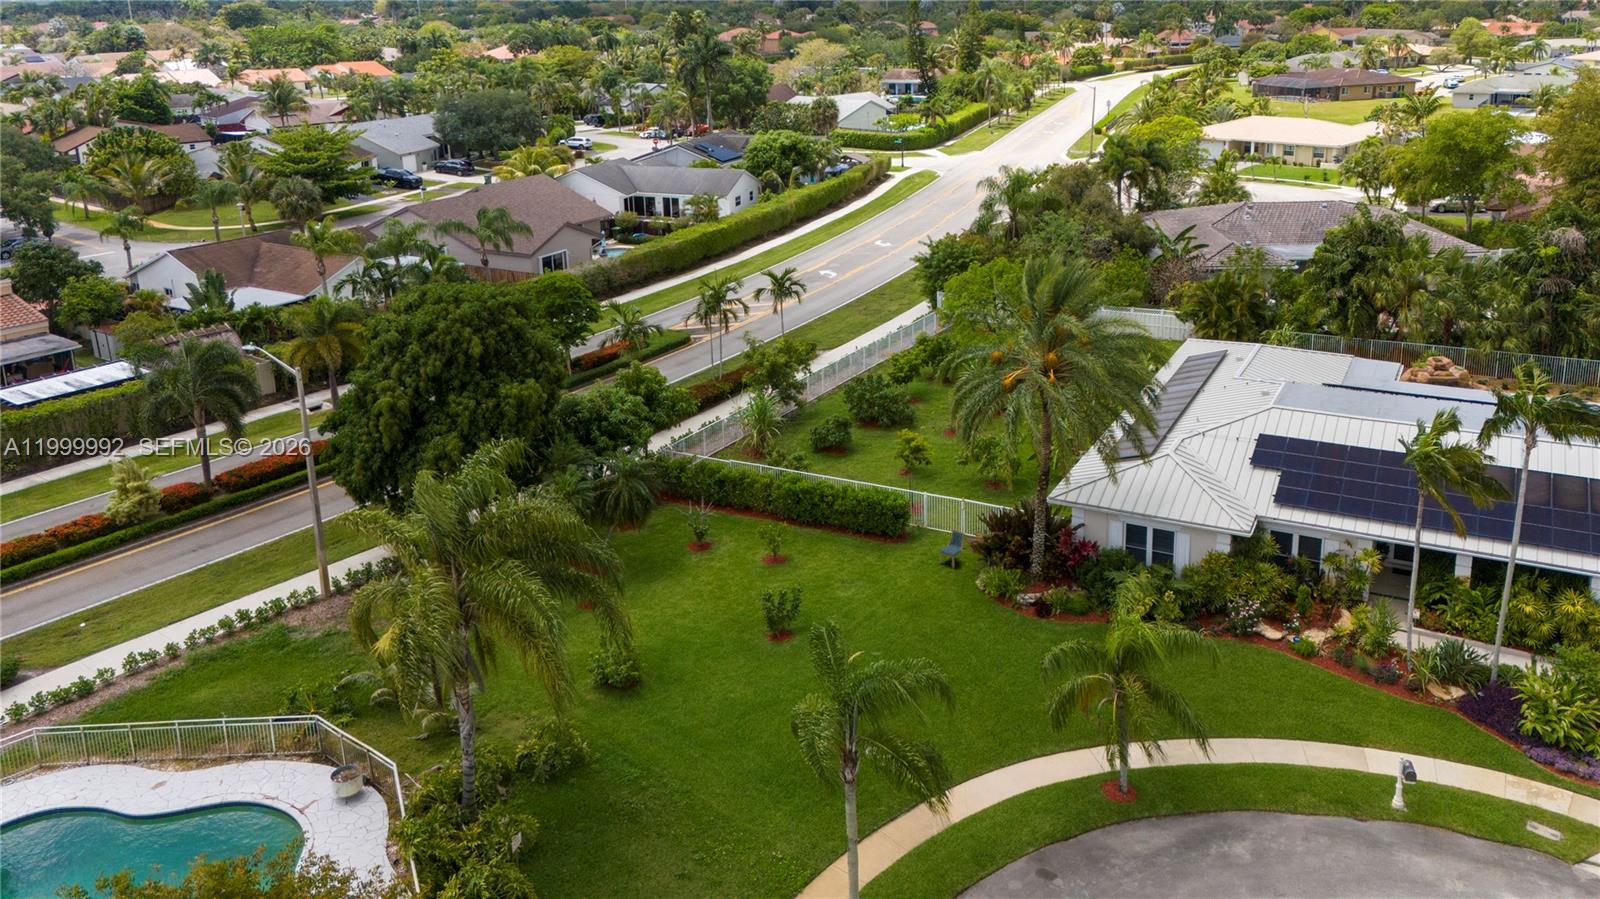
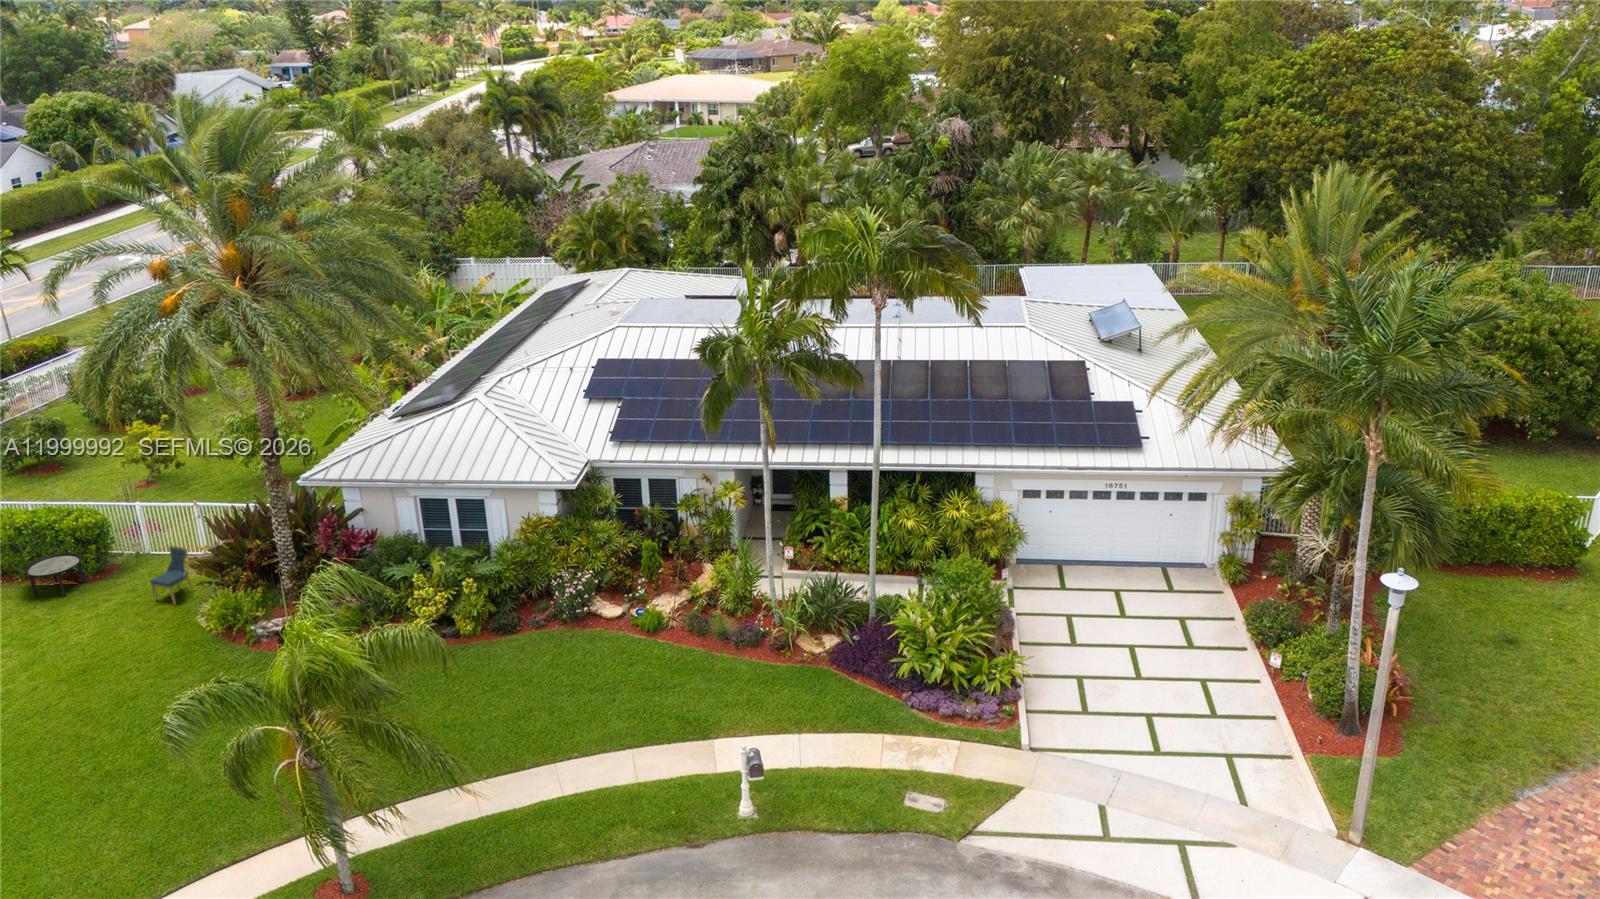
round table: none [860,520,892,550] -> present [24,553,86,597]

